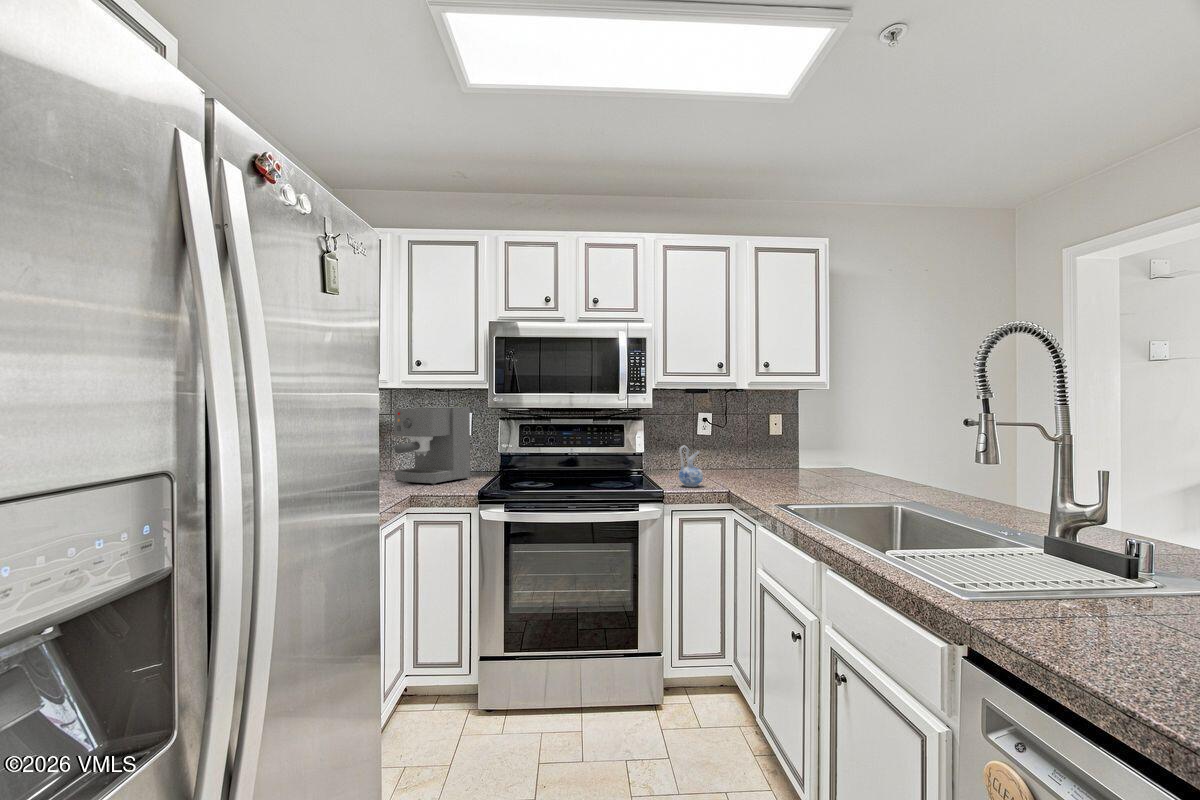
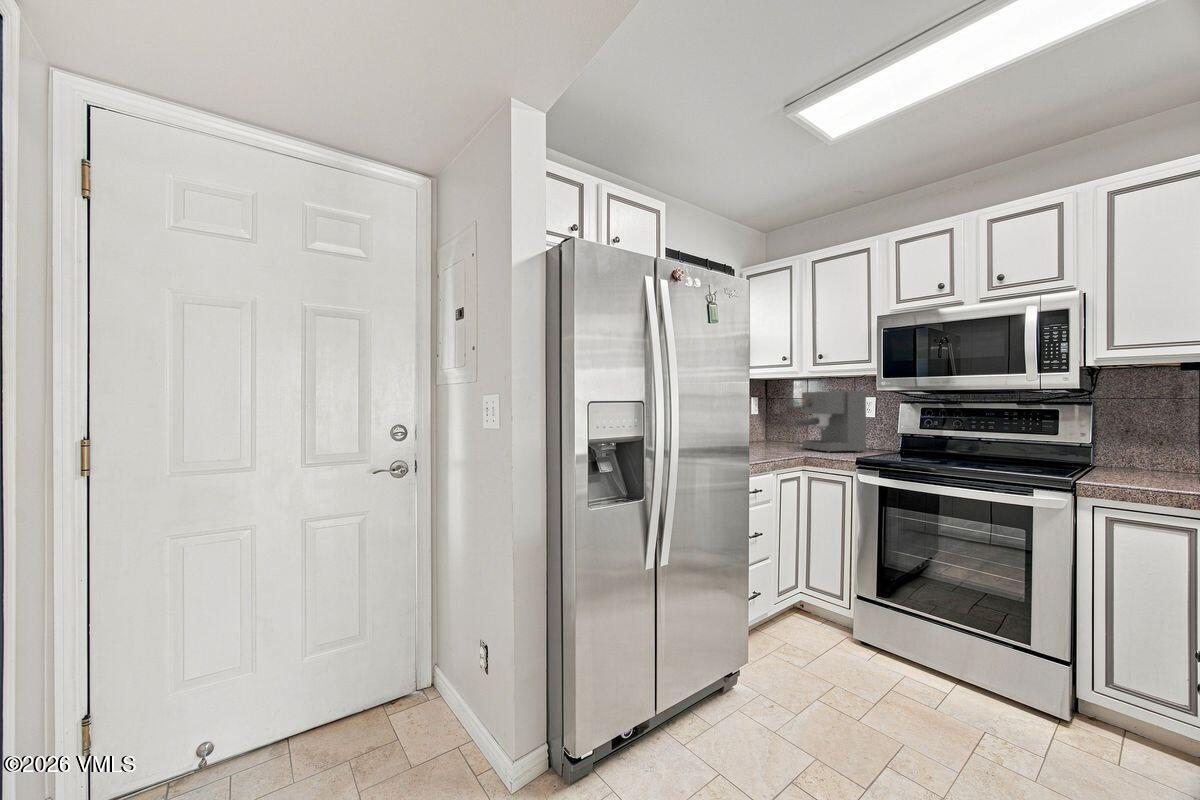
ceramic pitcher: present [679,446,703,487] -> none [1114,432,1158,483]

